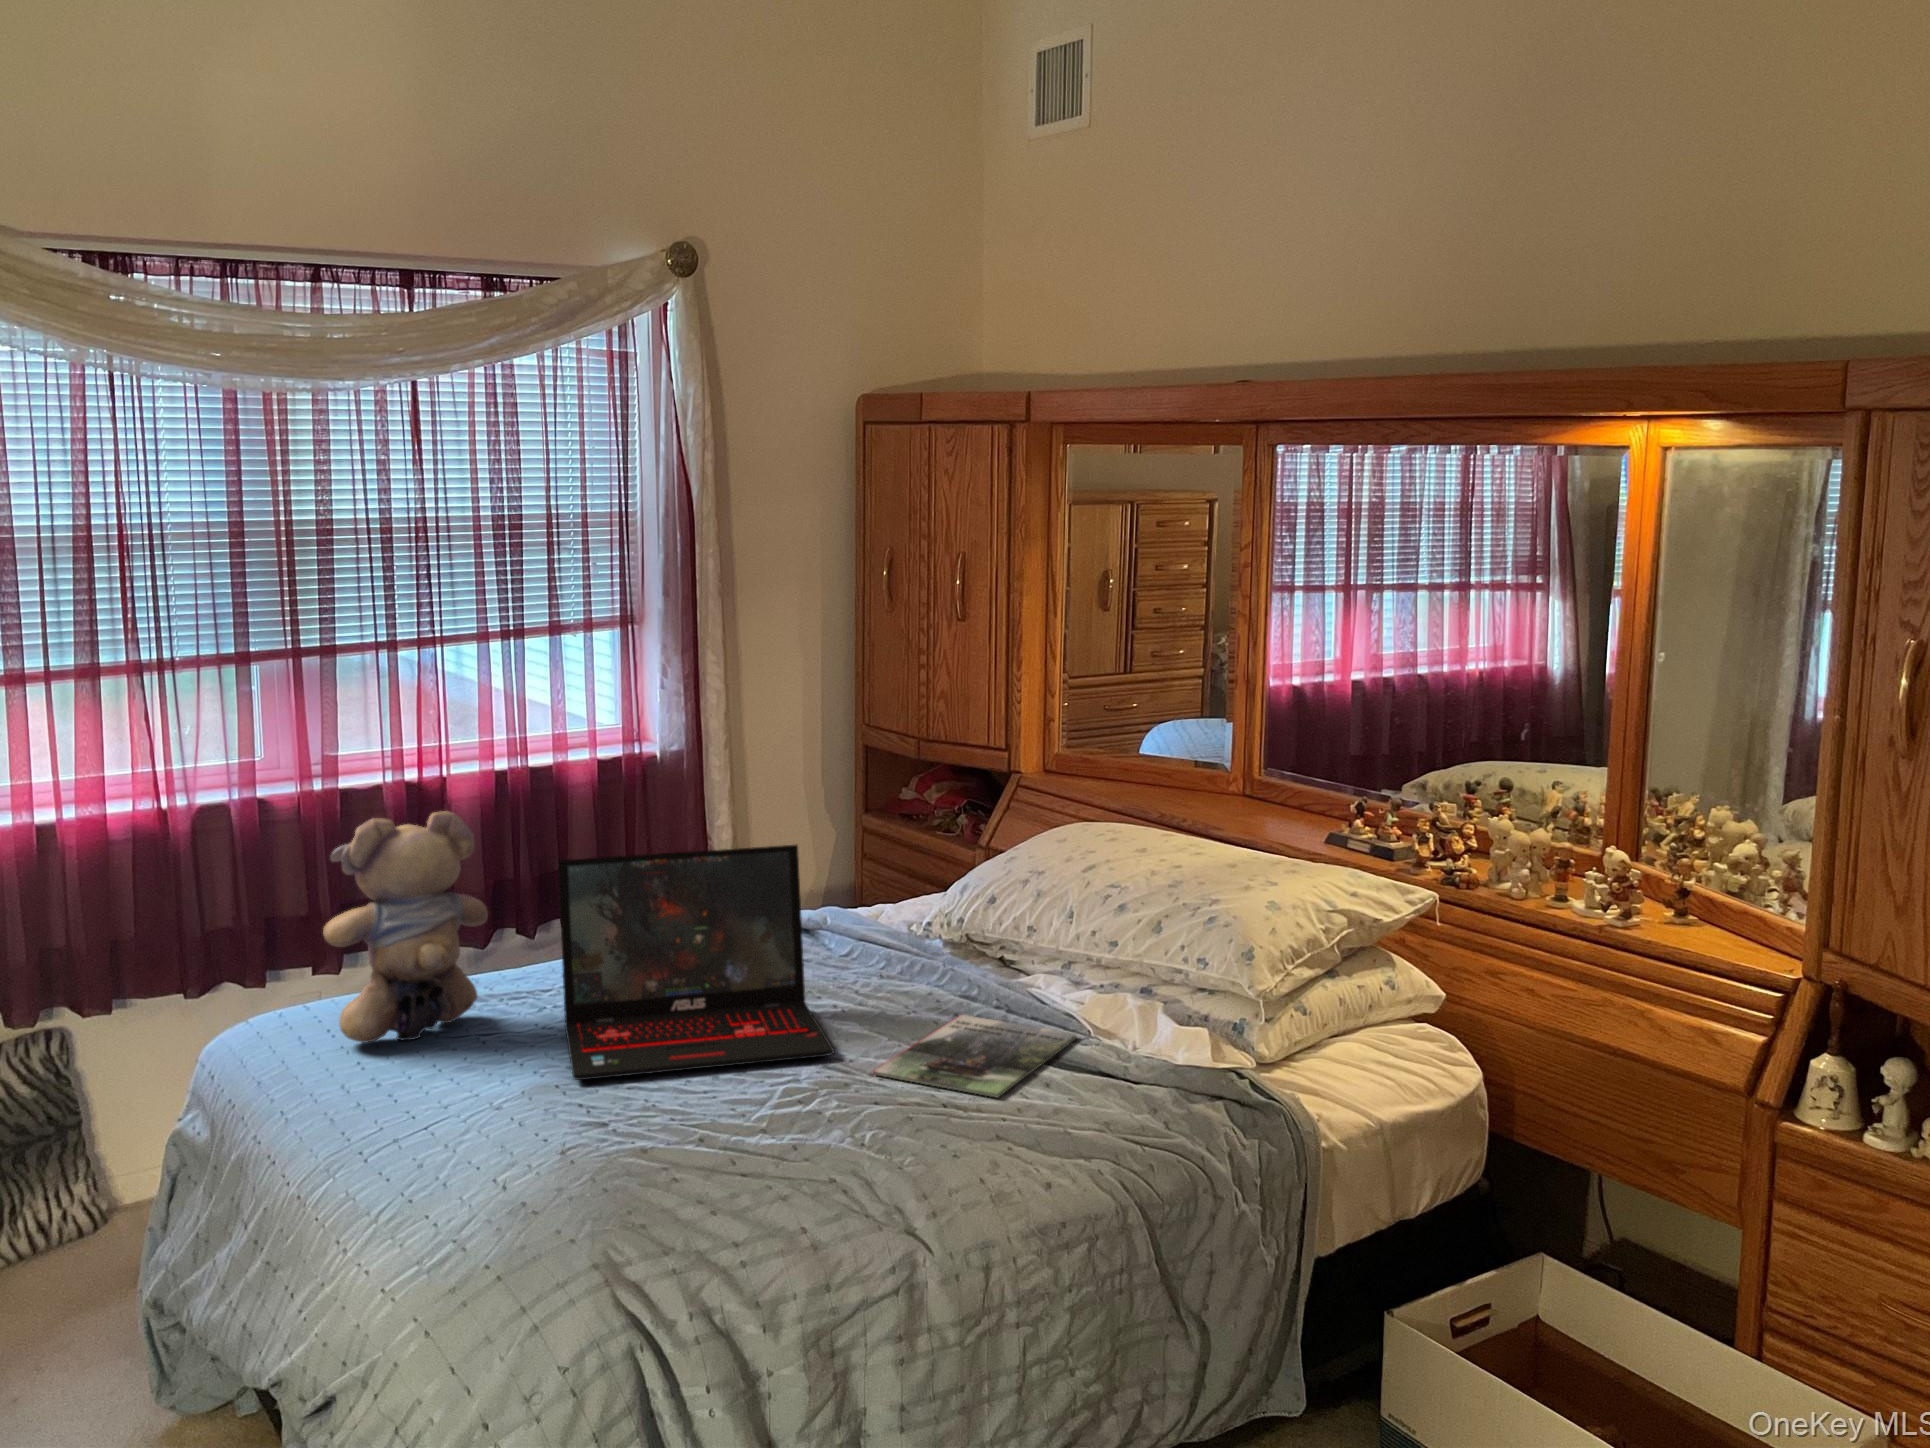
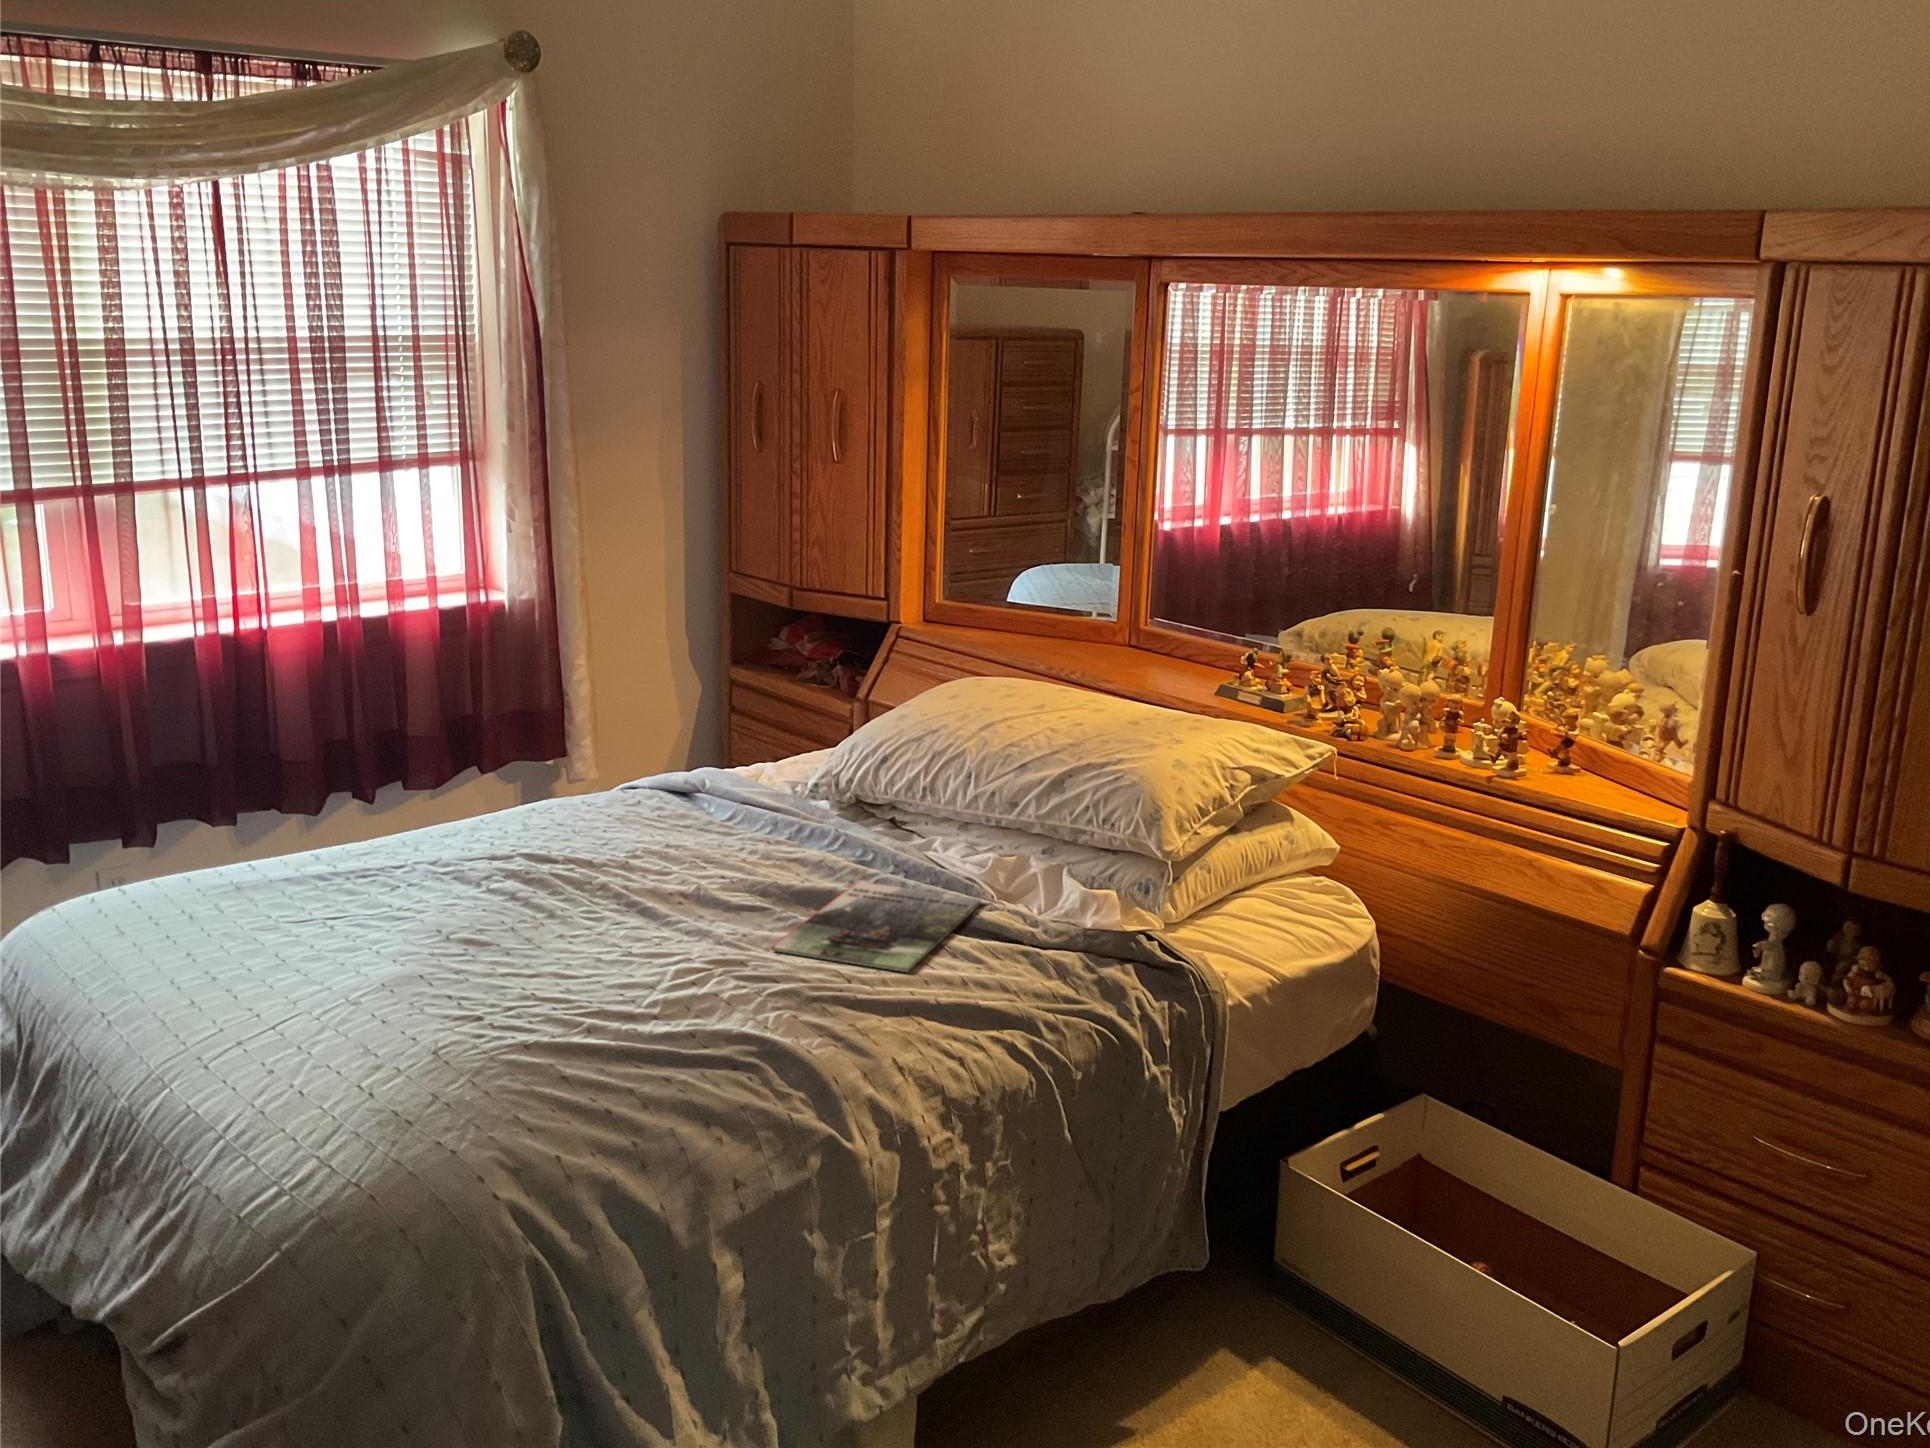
teddy bear: present [323,811,488,1042] -> none [139,673,332,932]
laptop: present [558,845,834,1080] -> none [412,705,728,968]

